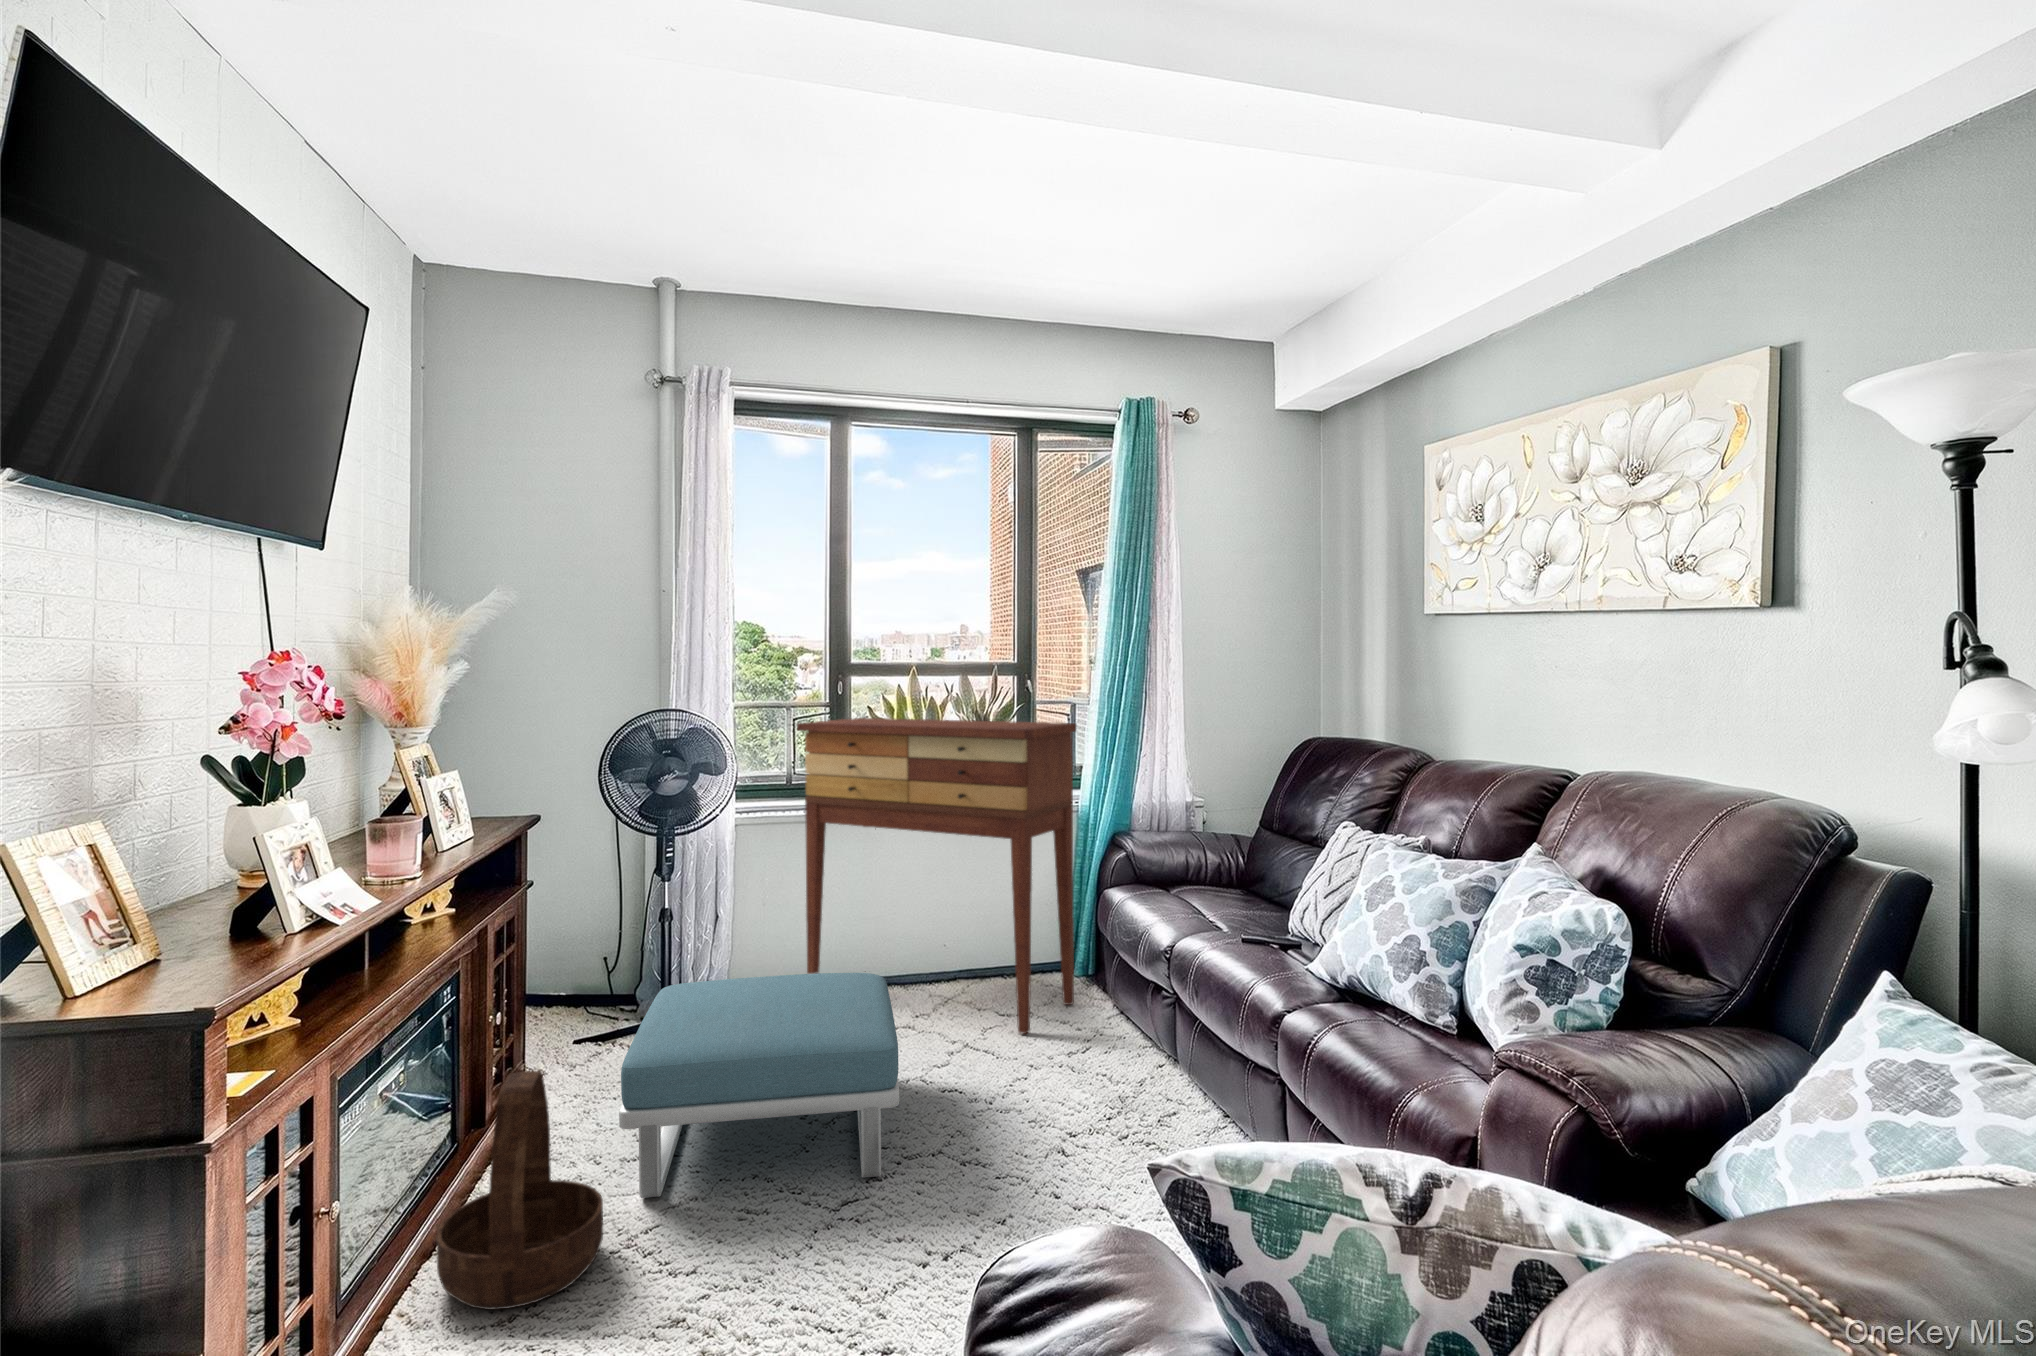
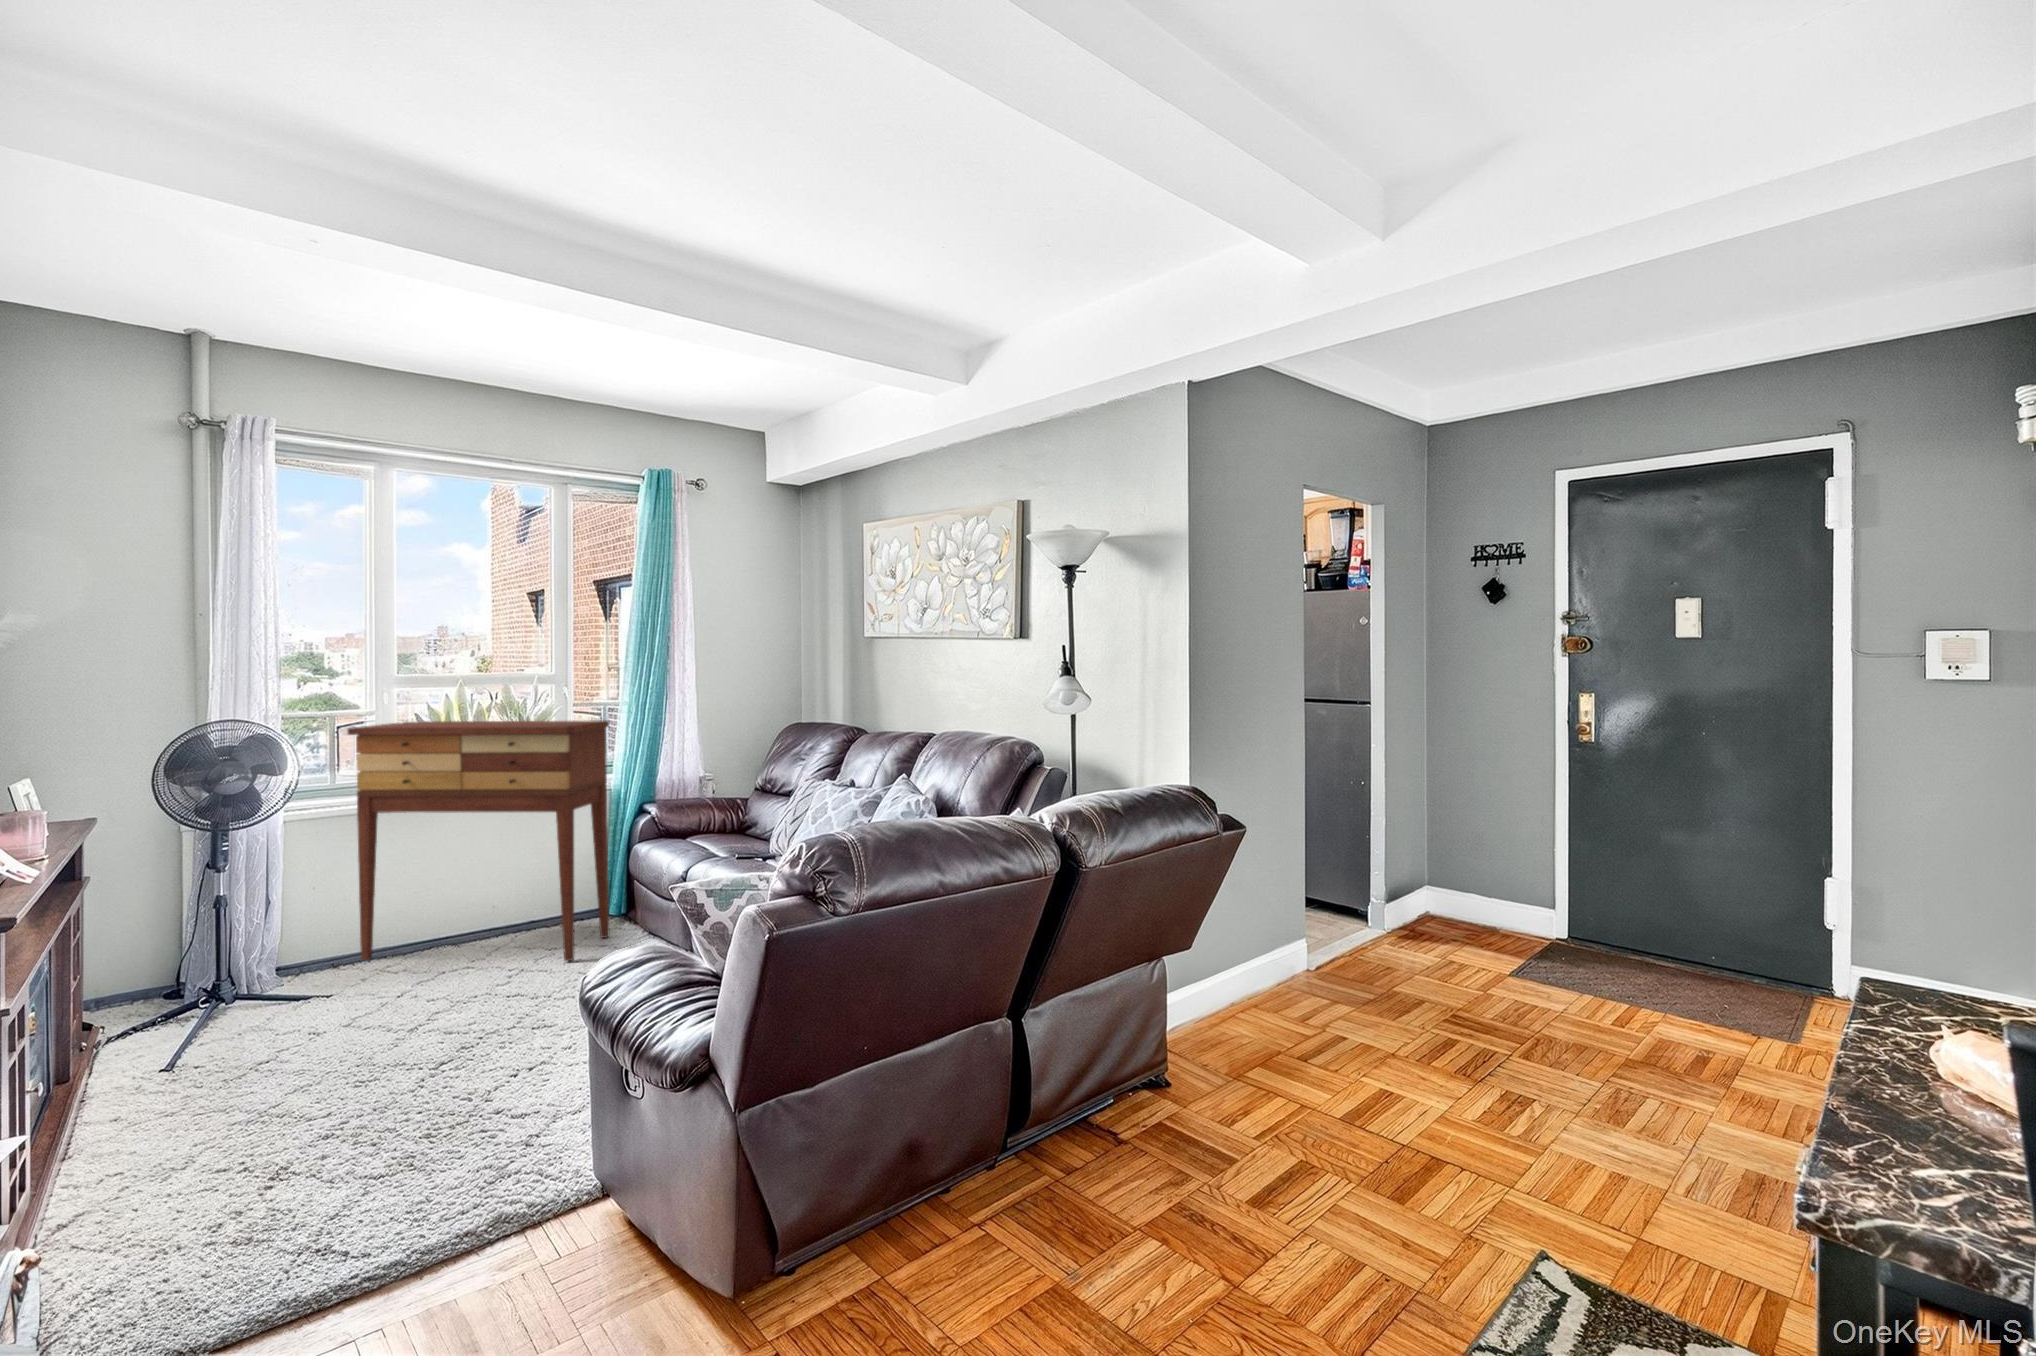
footstool: present [619,973,899,1198] -> none [219,925,476,1116]
basket: present [436,1071,603,1310] -> none [56,1018,221,1209]

